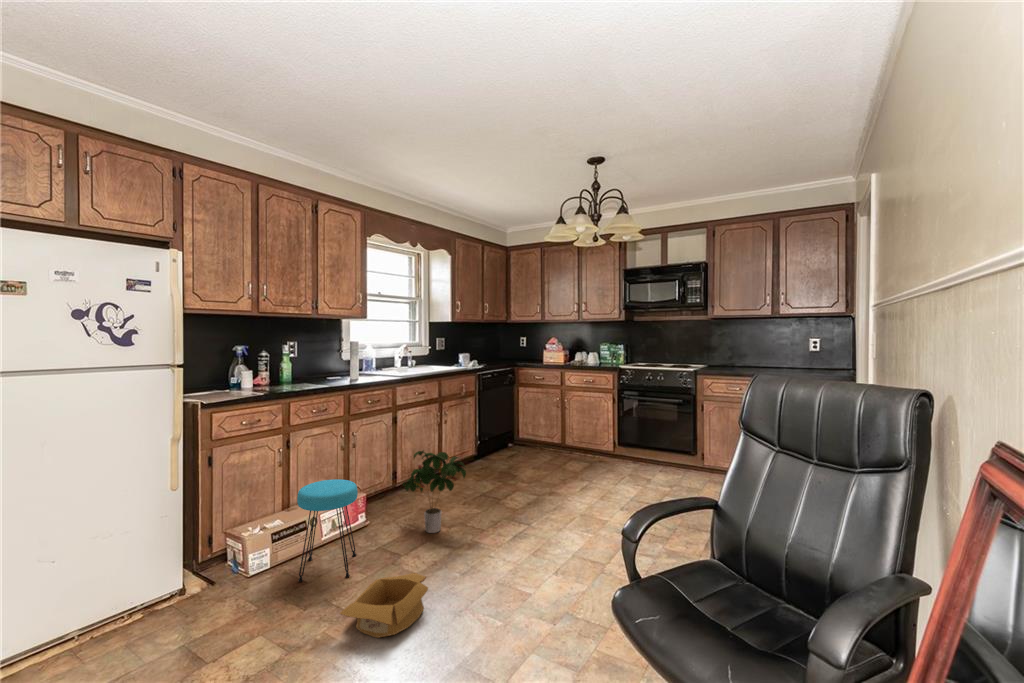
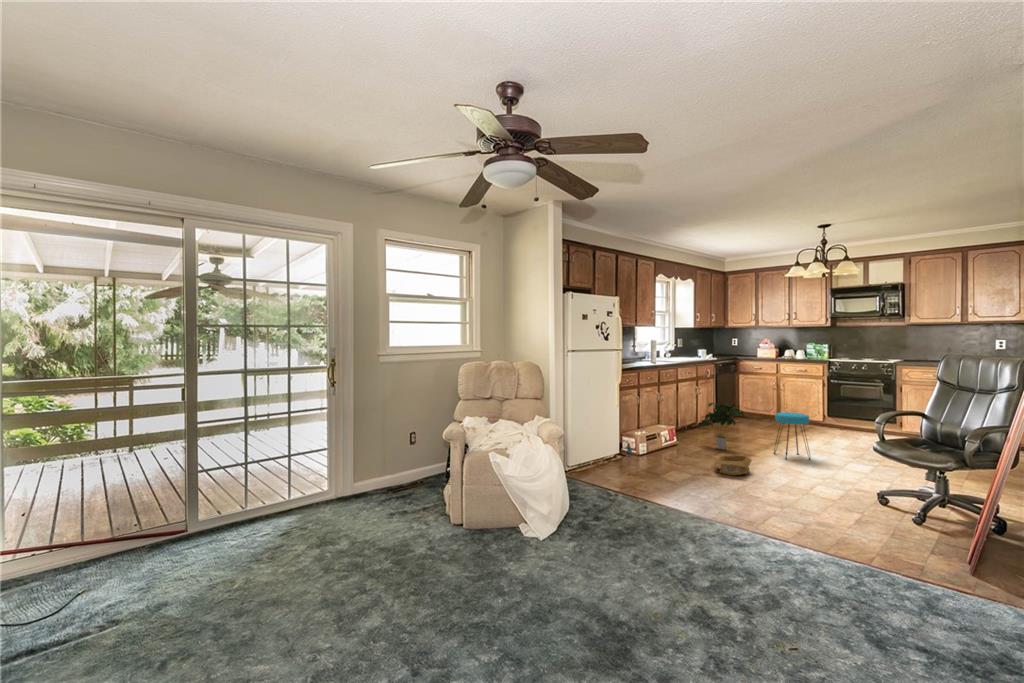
stool: present [297,479,358,582] -> present [774,412,811,460]

